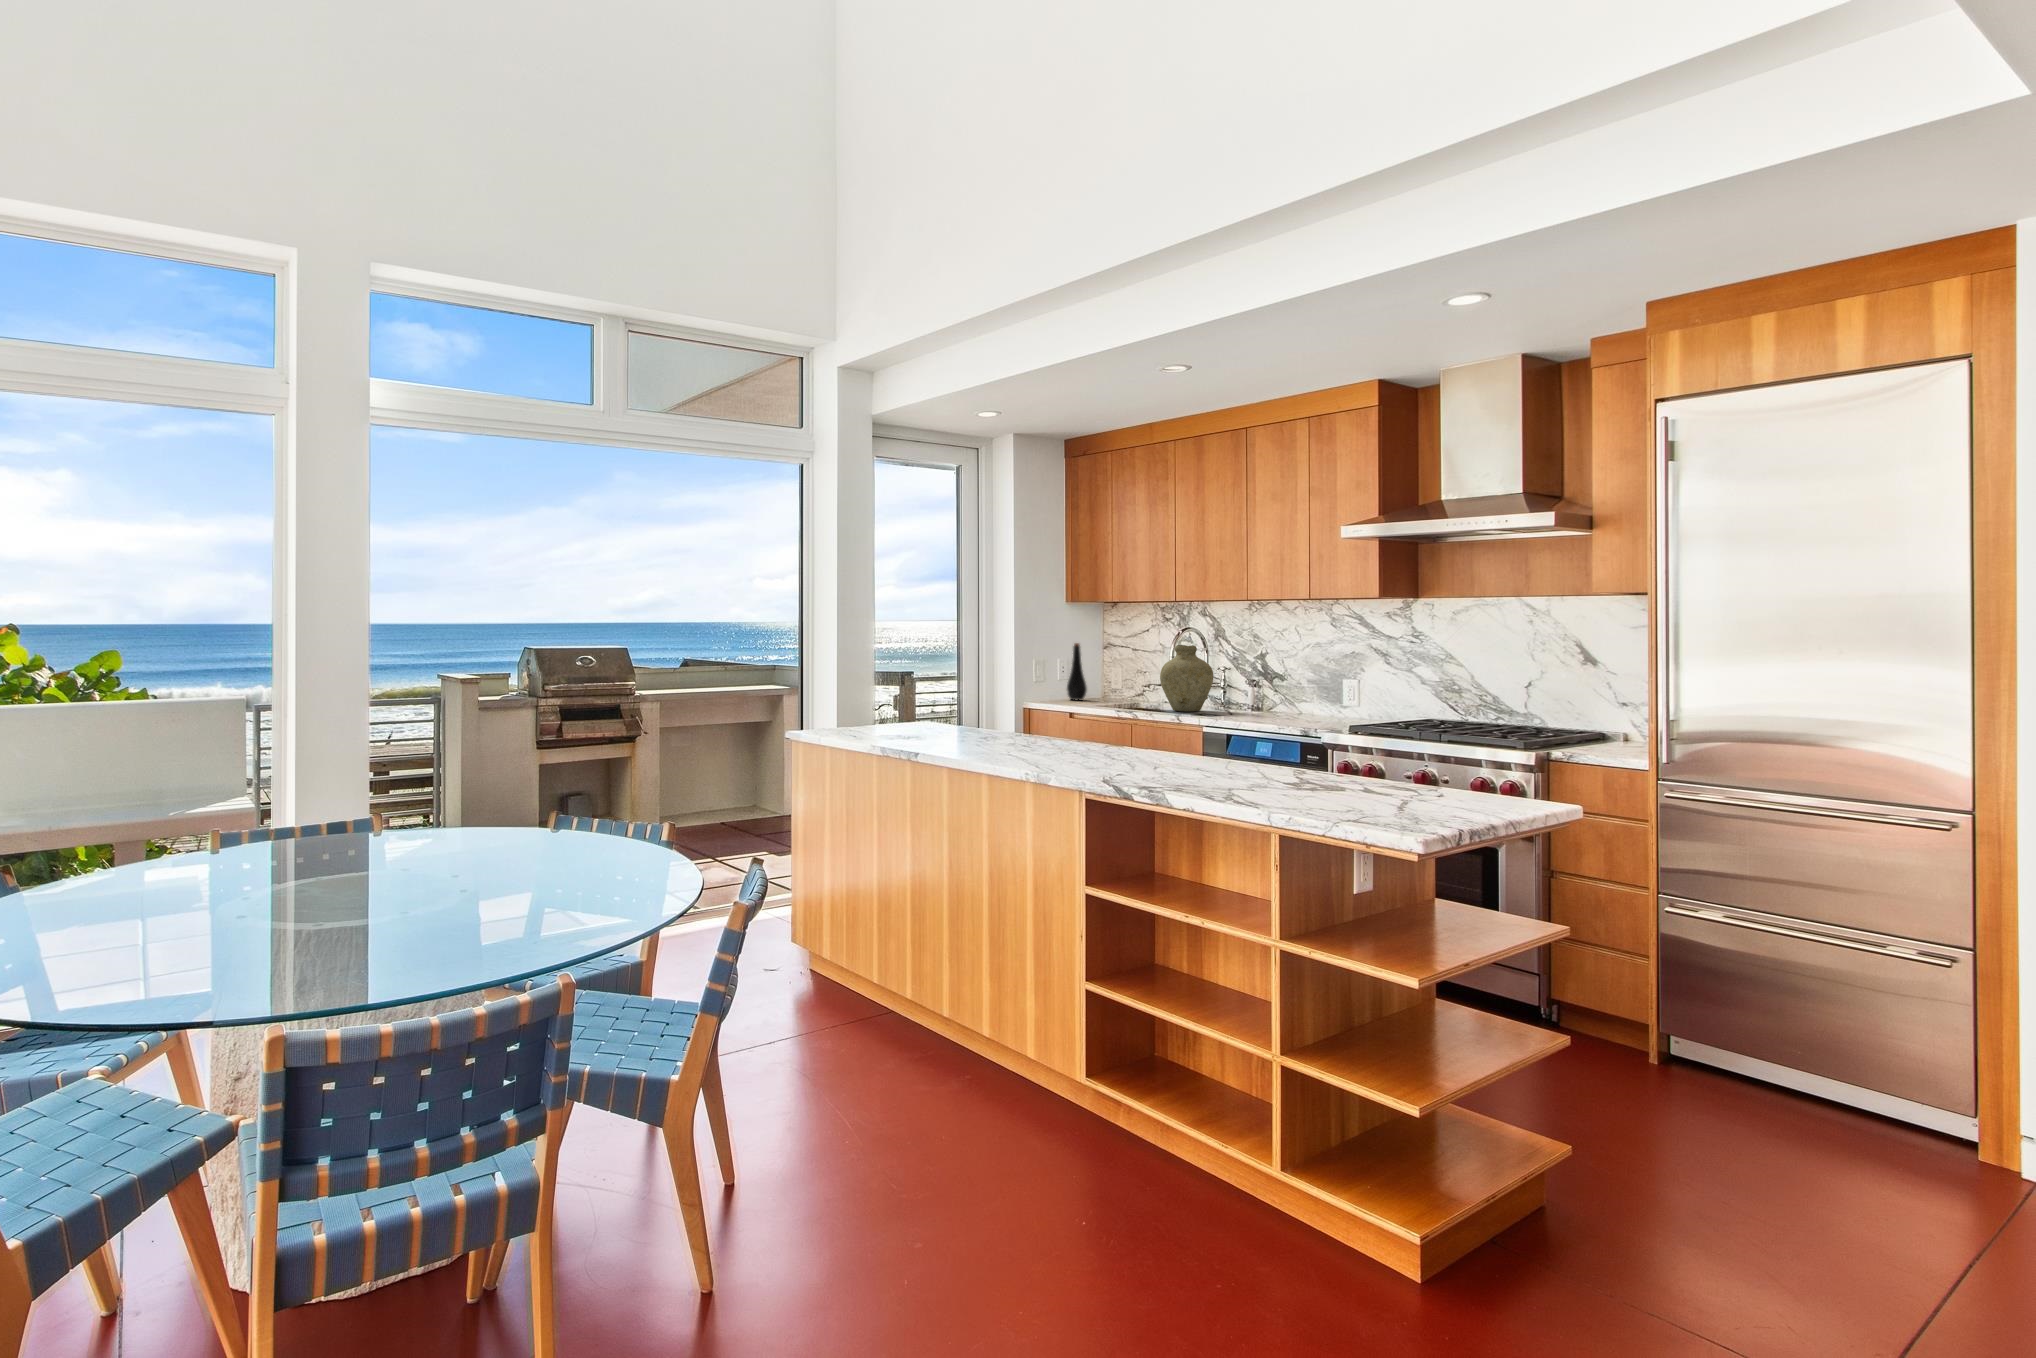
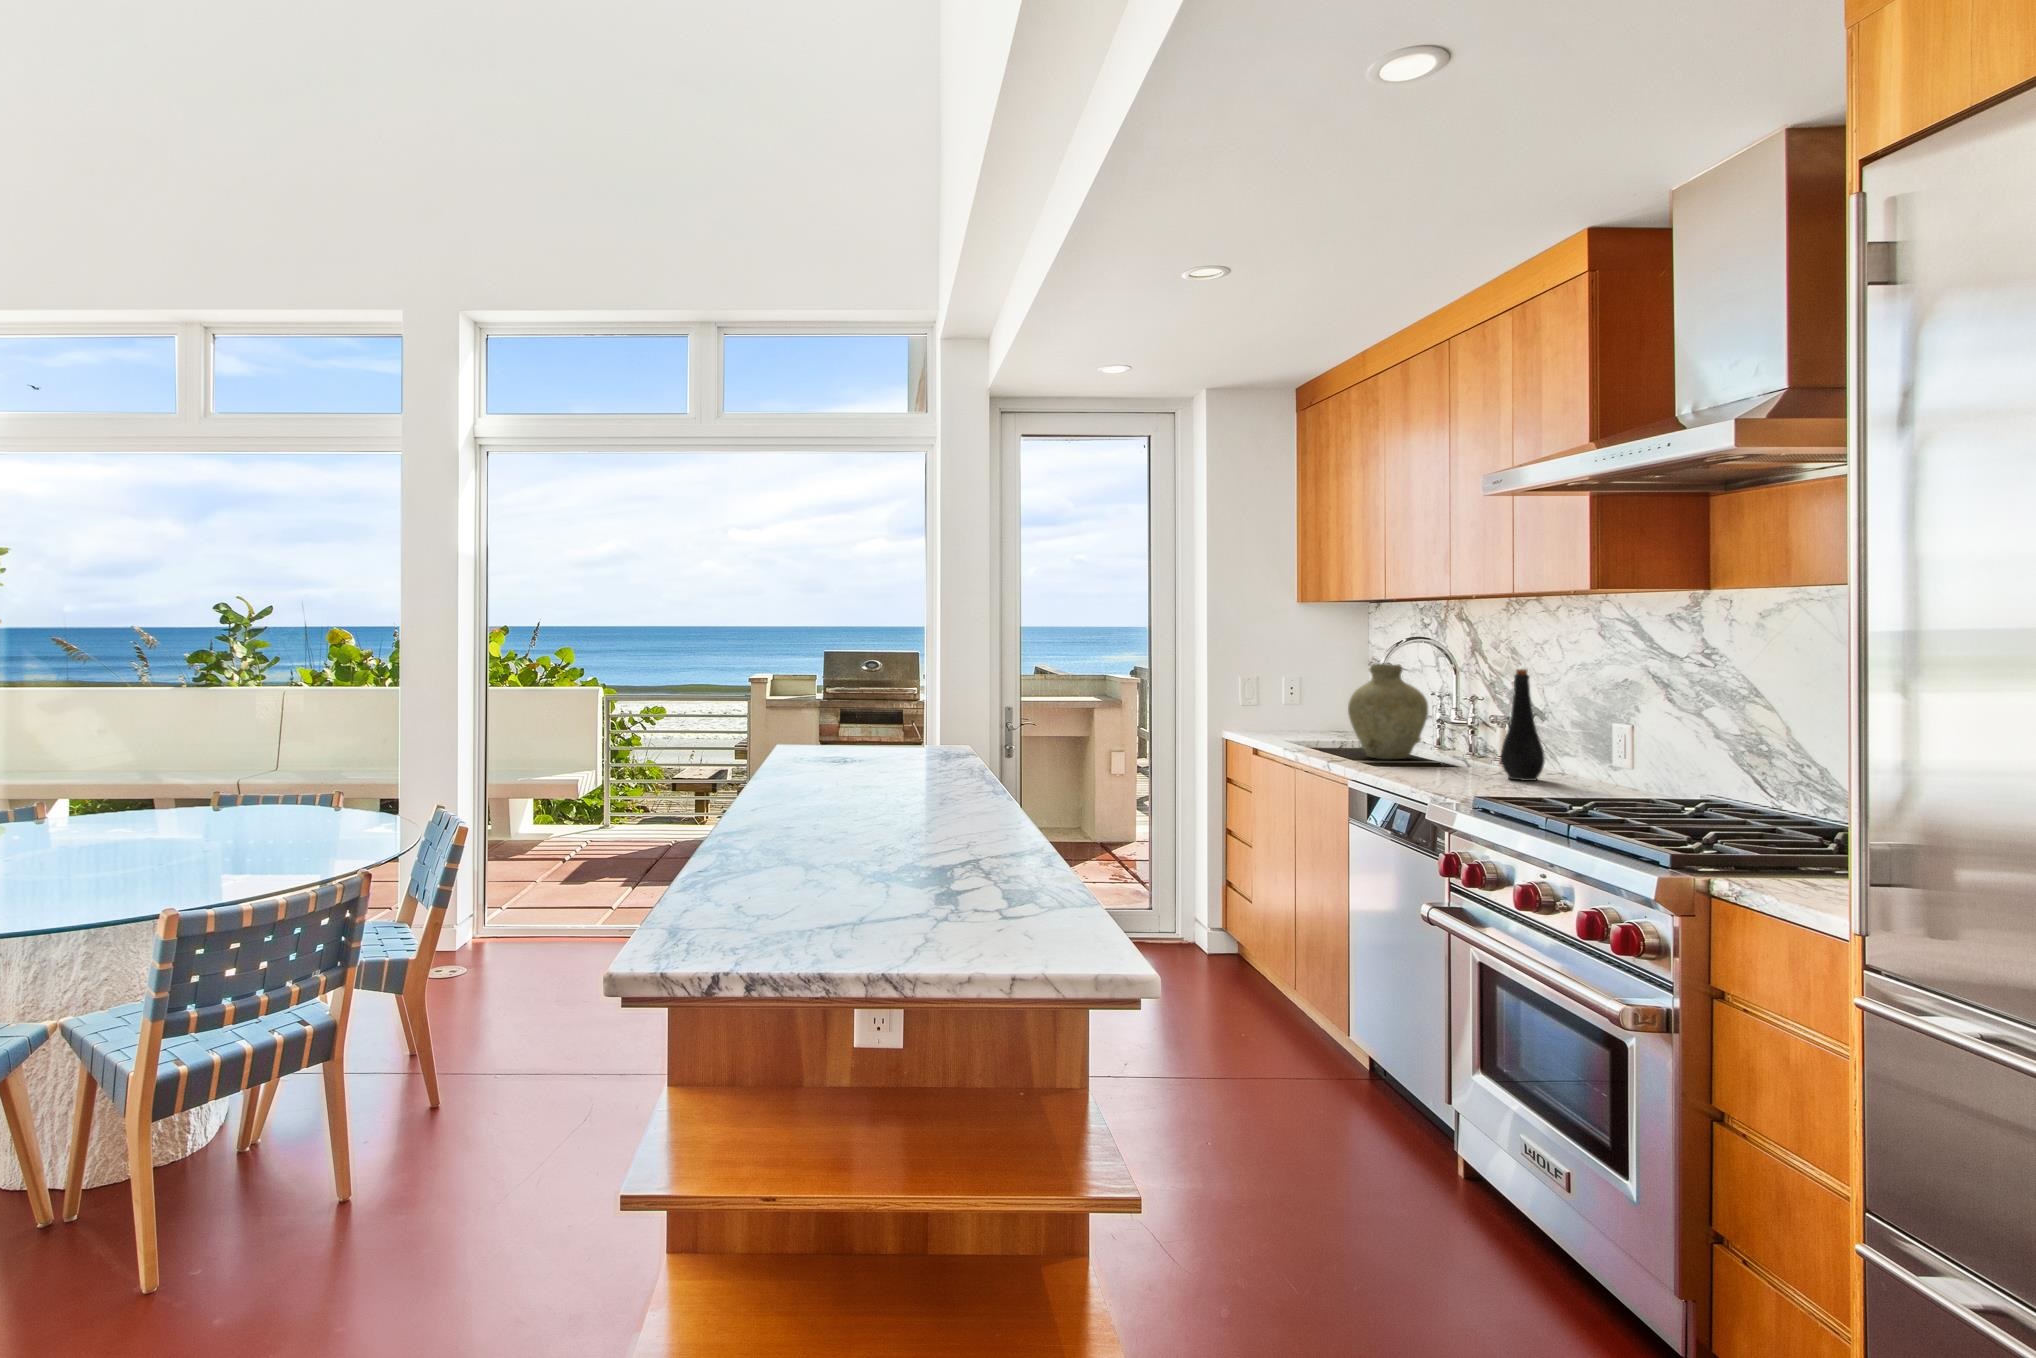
bottle: present [1067,643,1087,700] -> present [1501,669,1545,781]

